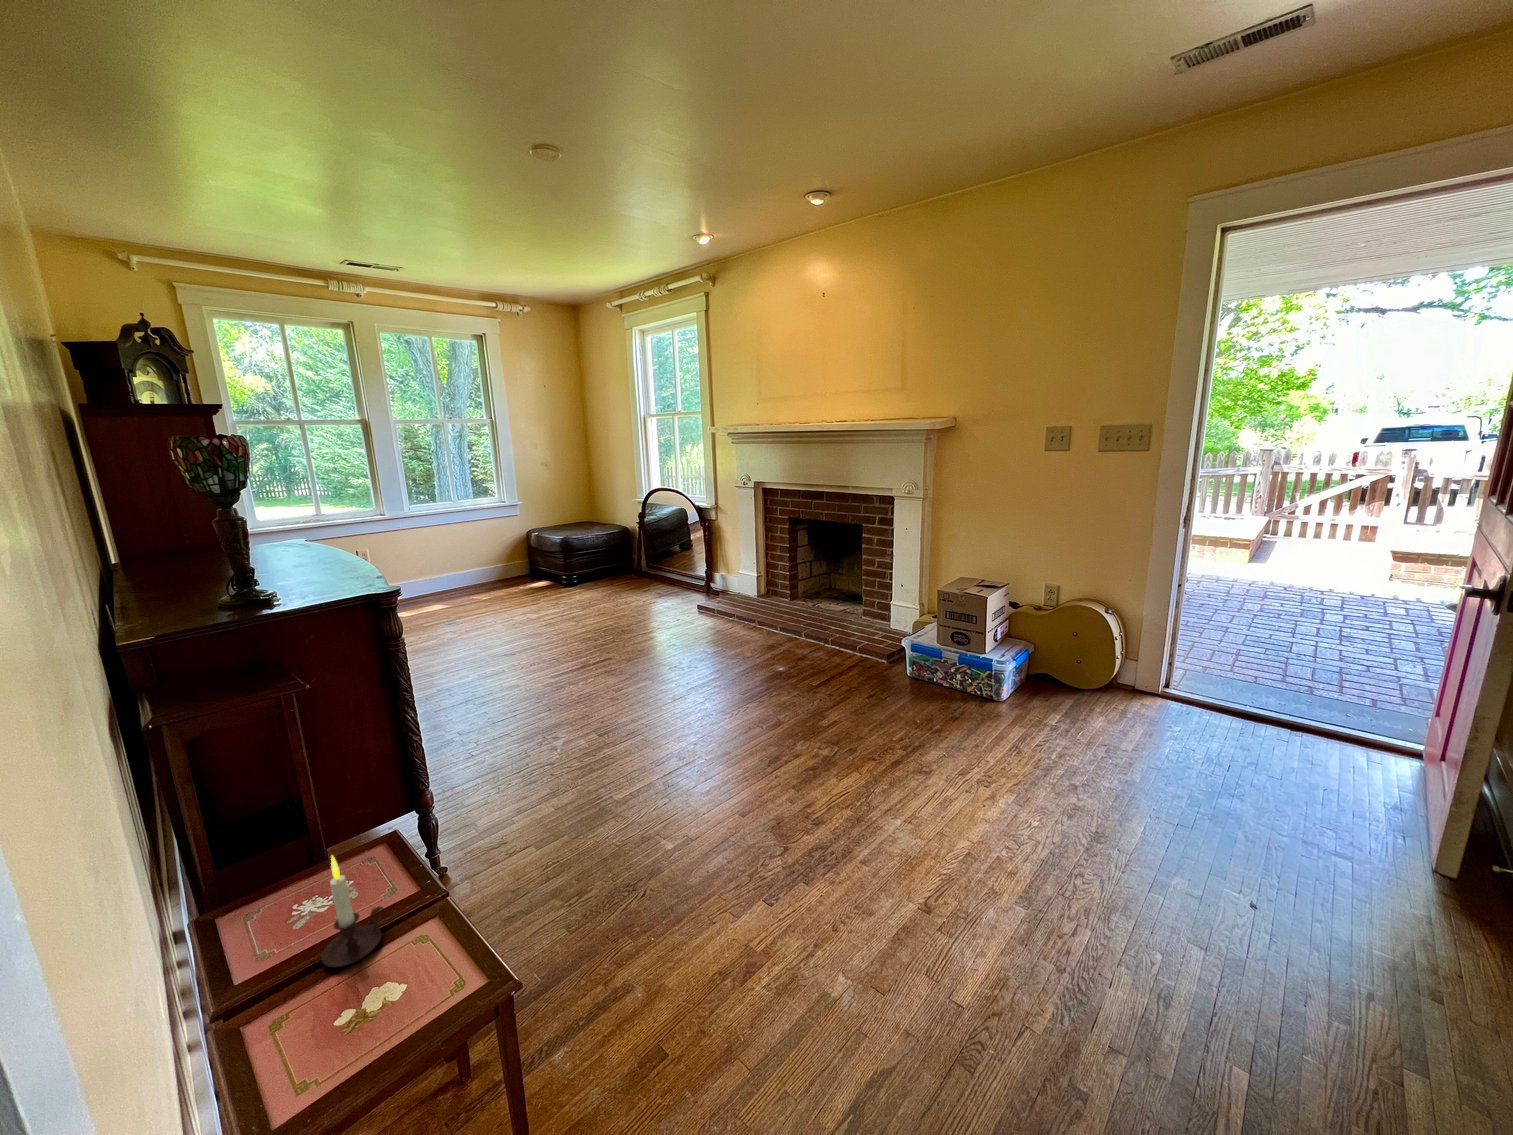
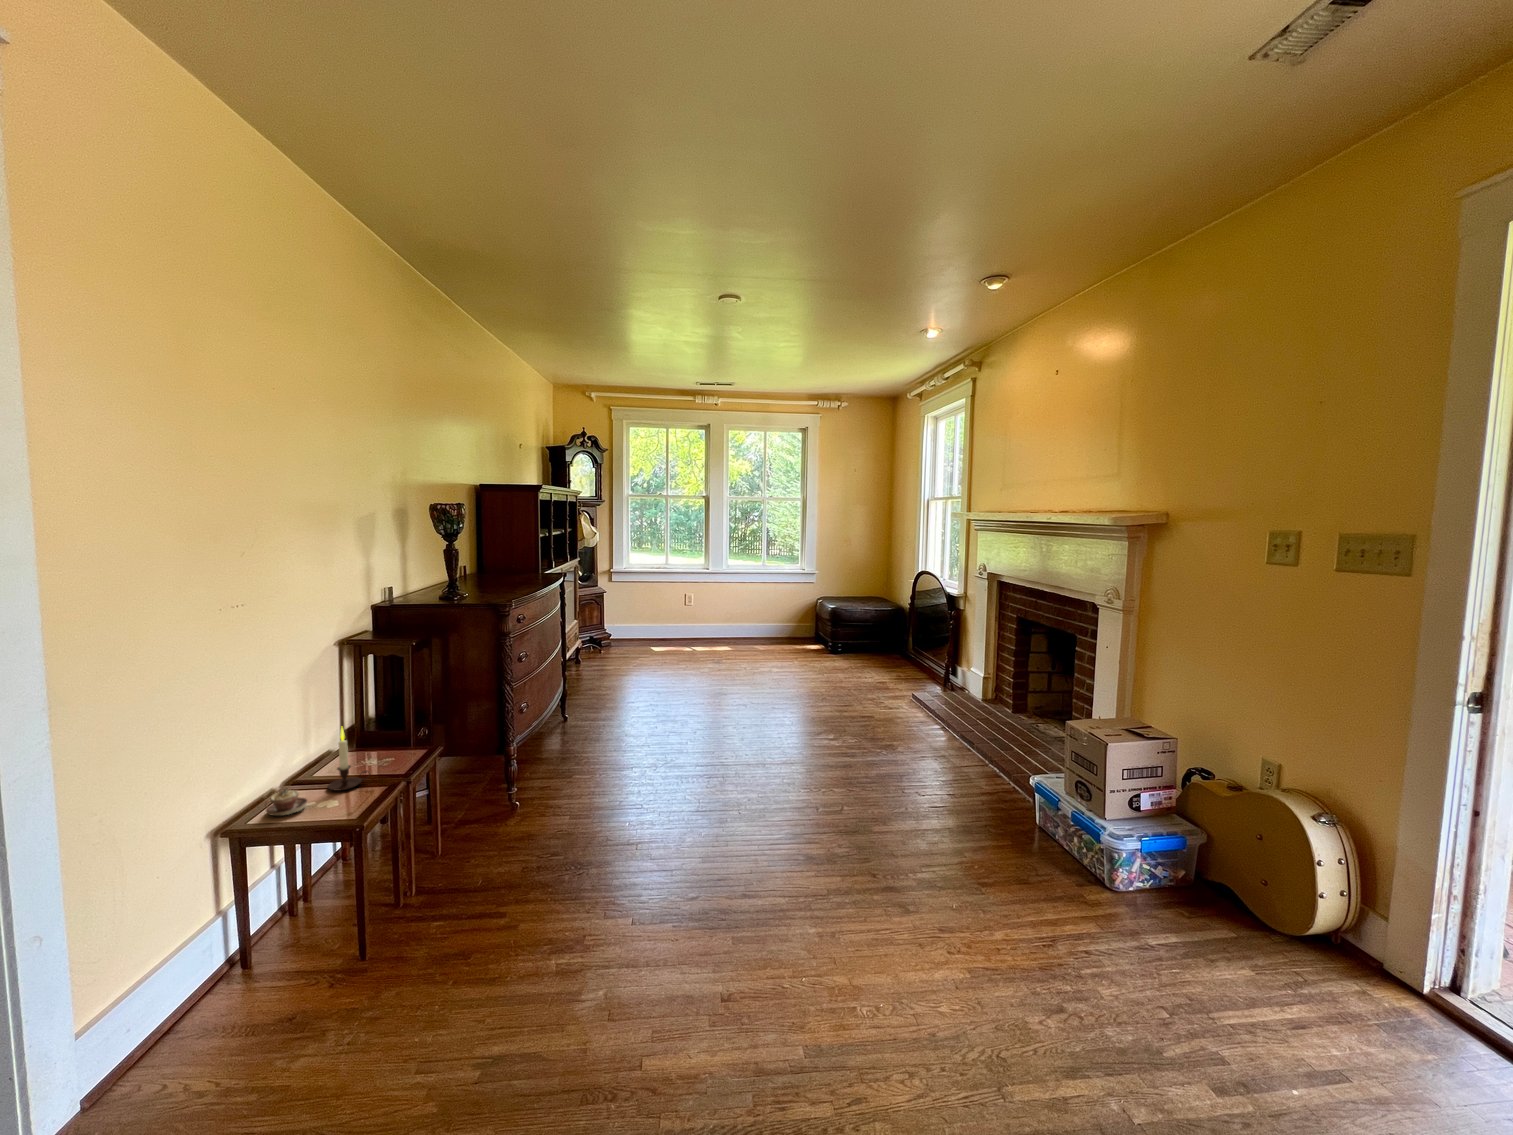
teacup: none [283,994,360,1063] -> present [265,789,307,816]

